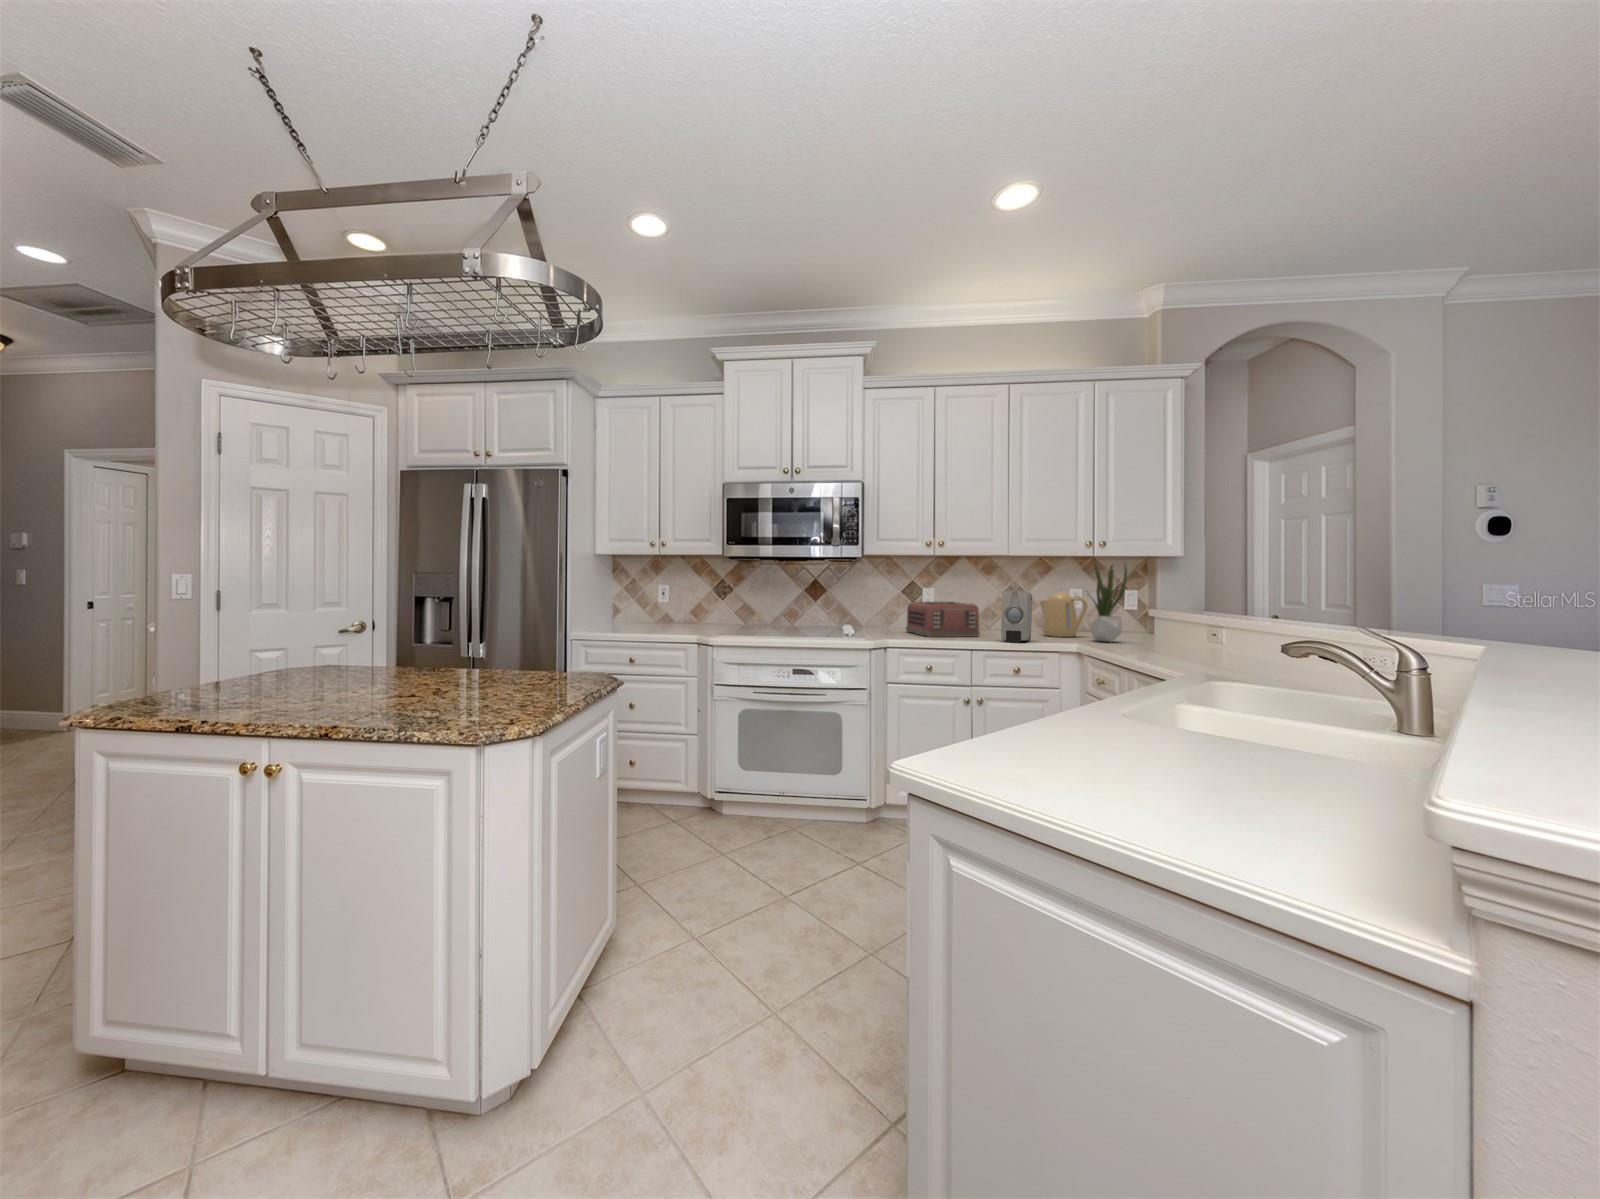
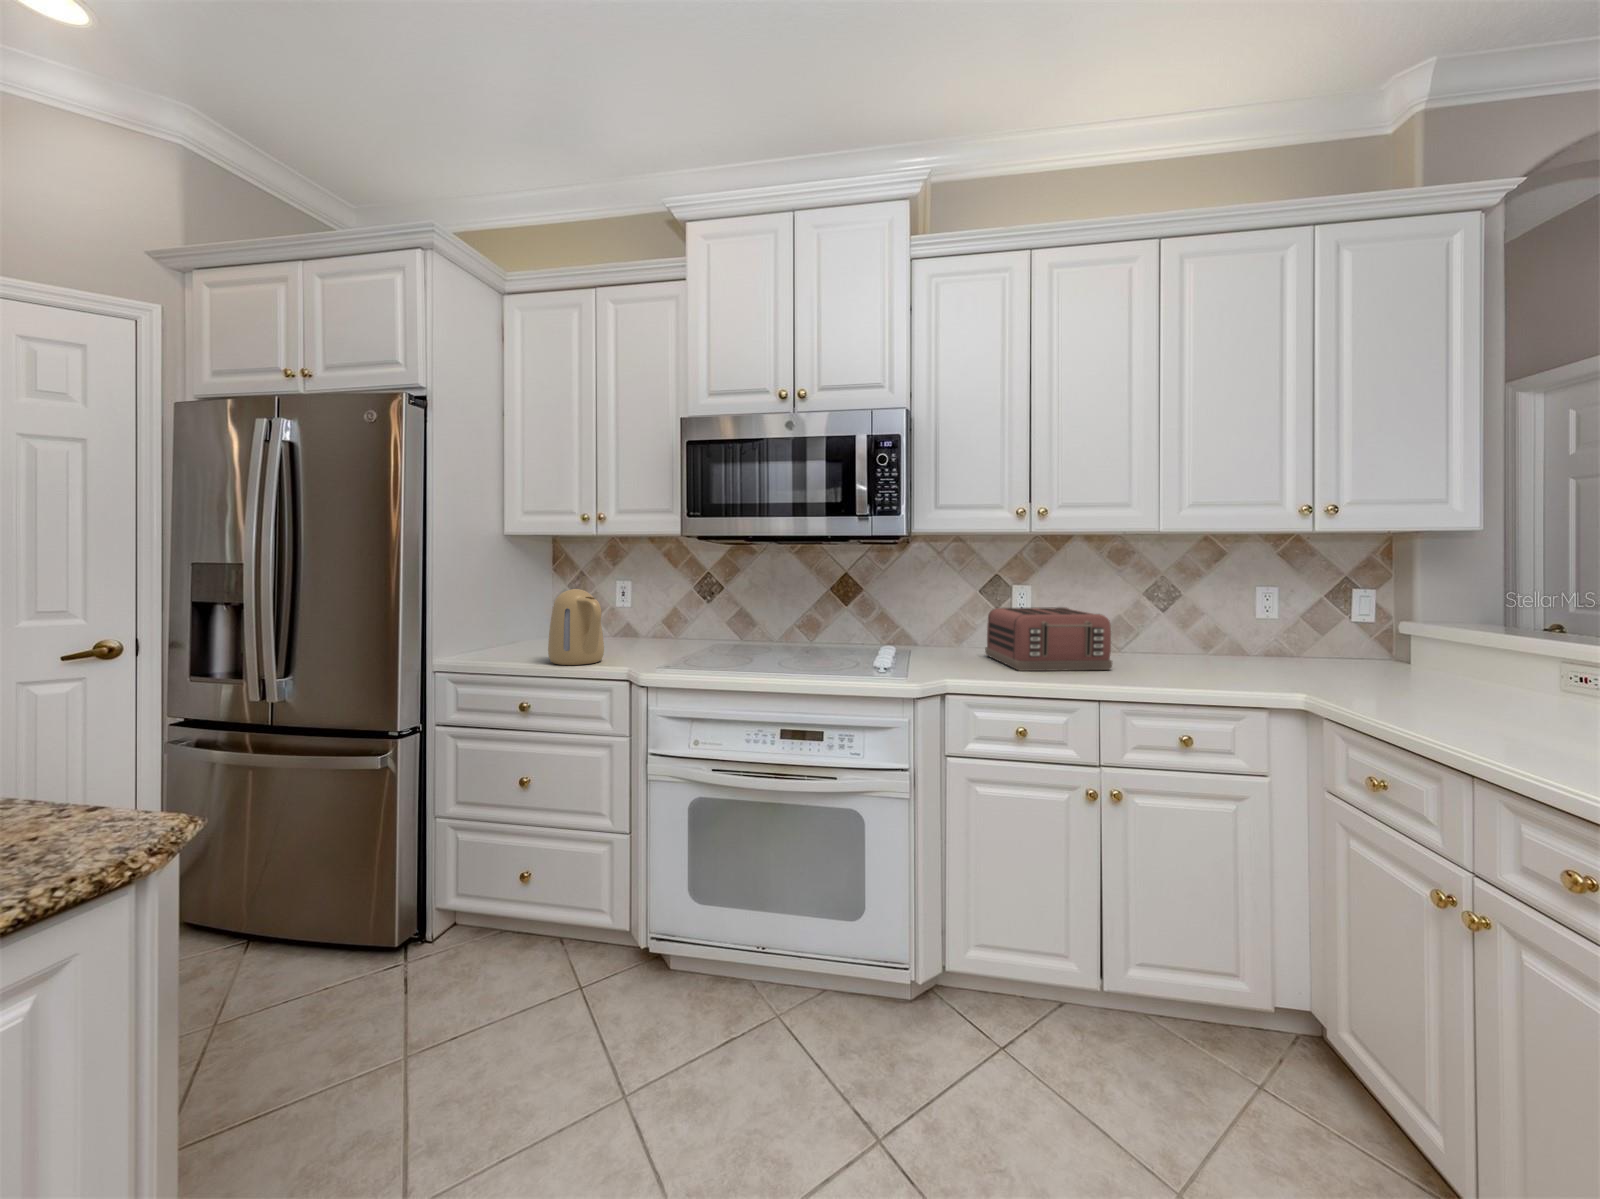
potted plant: present [1087,563,1127,642] -> none [1318,539,1410,692]
soap dispenser: present [1001,591,1032,643] -> none [1154,595,1213,691]
kettle: present [1039,592,1088,637] -> present [548,589,604,665]

